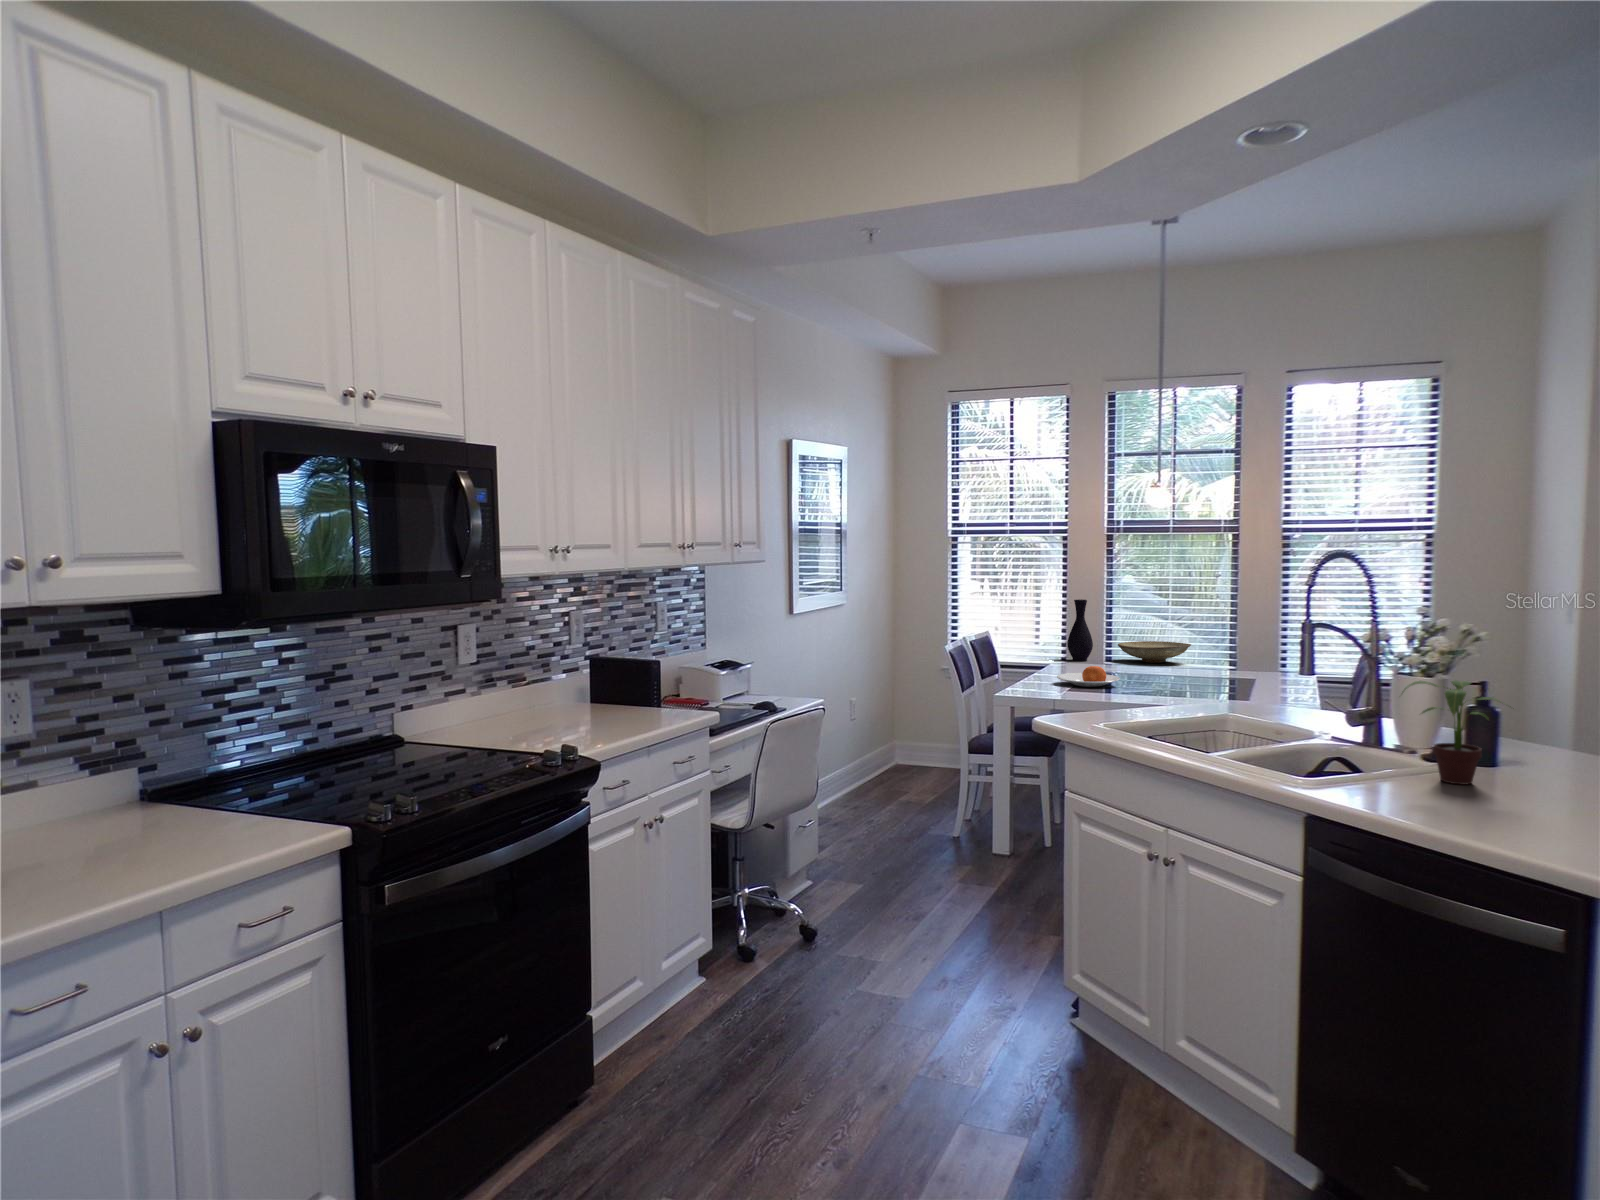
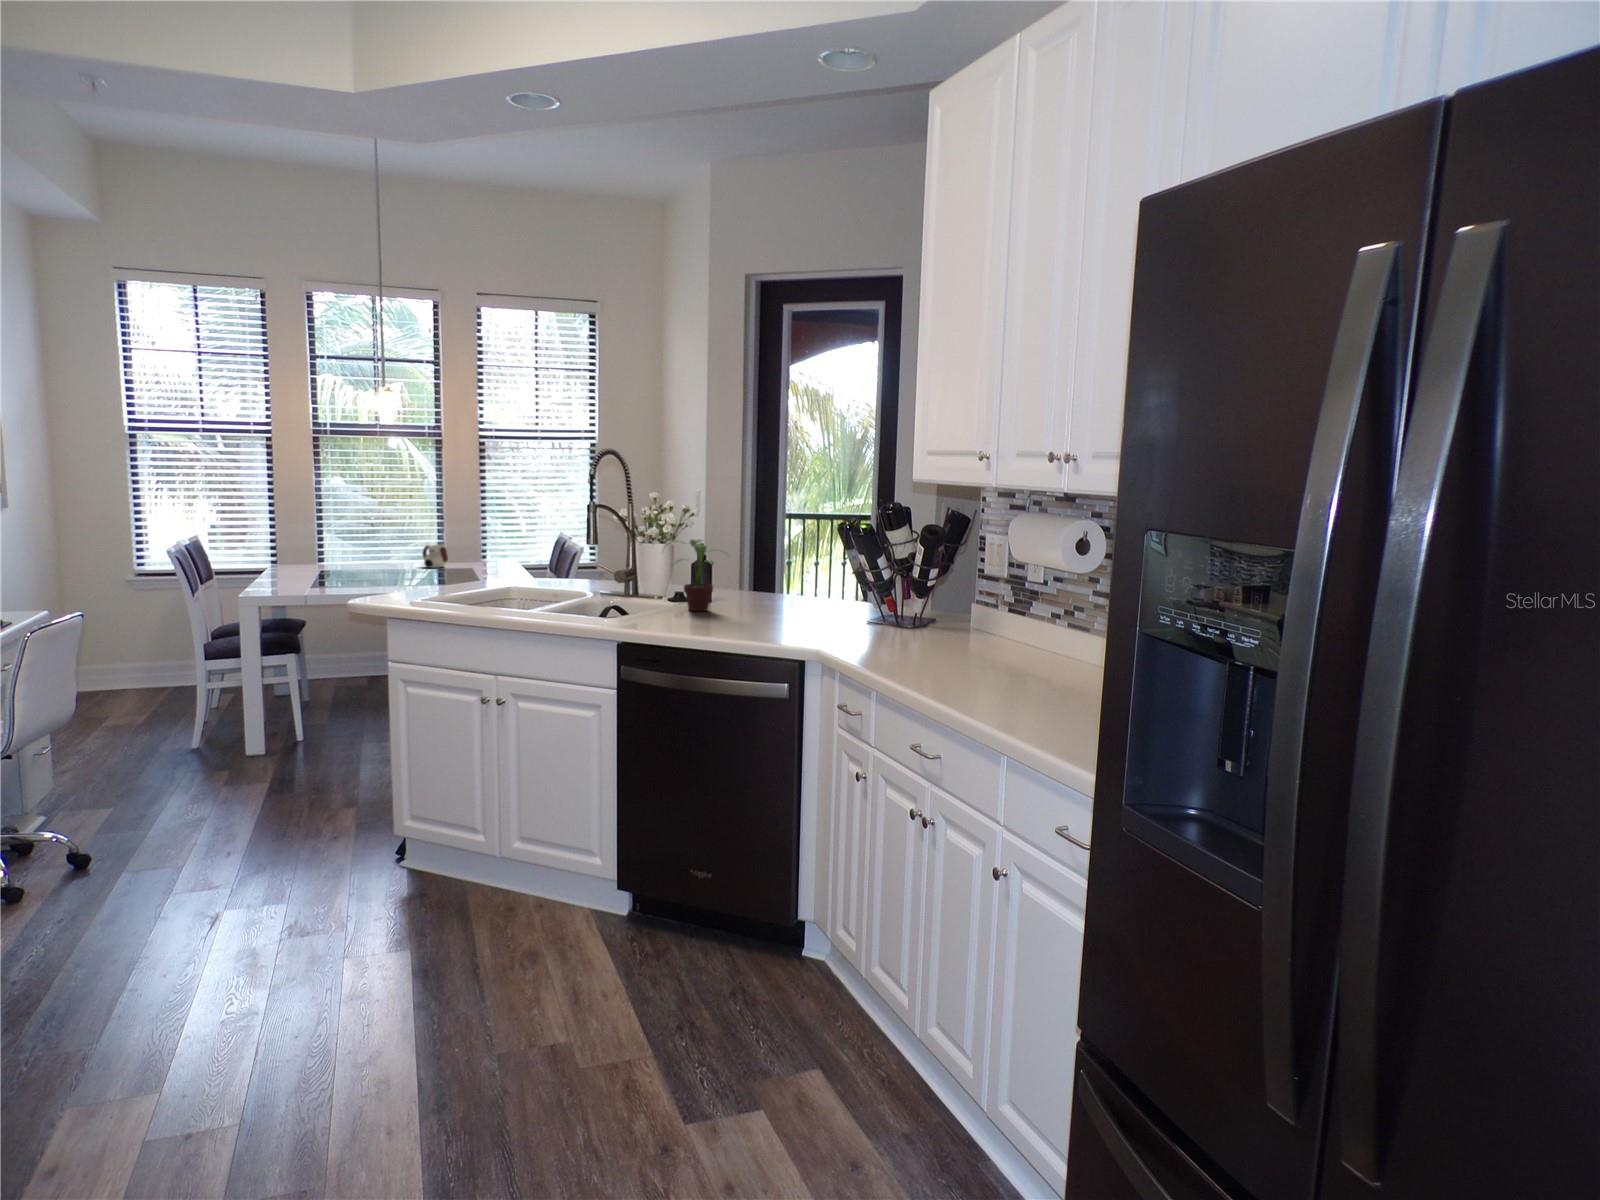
vase: present [1067,599,1093,661] -> none [280,500,307,562]
decorative bowl: present [1118,641,1191,663] -> none [331,540,403,559]
mug: none [1199,652,1227,678] -> present [422,545,448,568]
plate: present [1057,666,1120,687] -> none [299,561,364,580]

